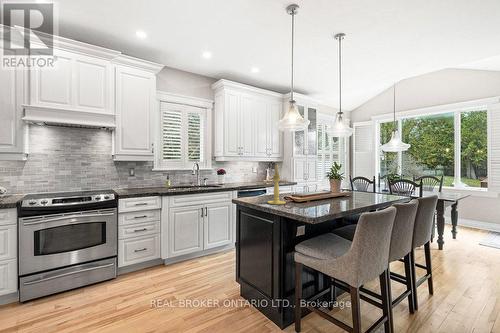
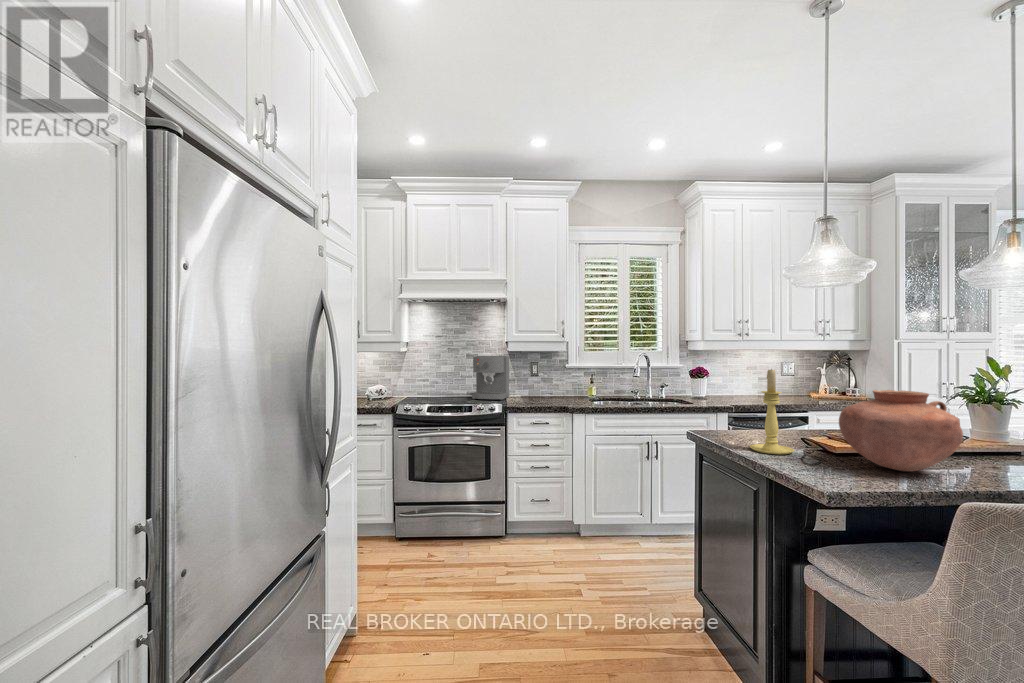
coffee maker: none [88,164,115,193] -> present [472,356,509,400]
vase: none [304,172,347,205] -> present [839,390,963,472]

